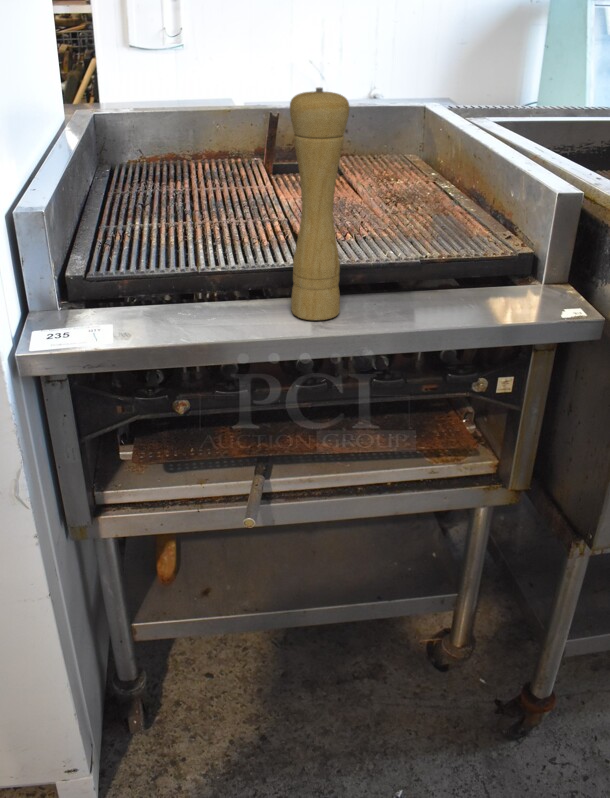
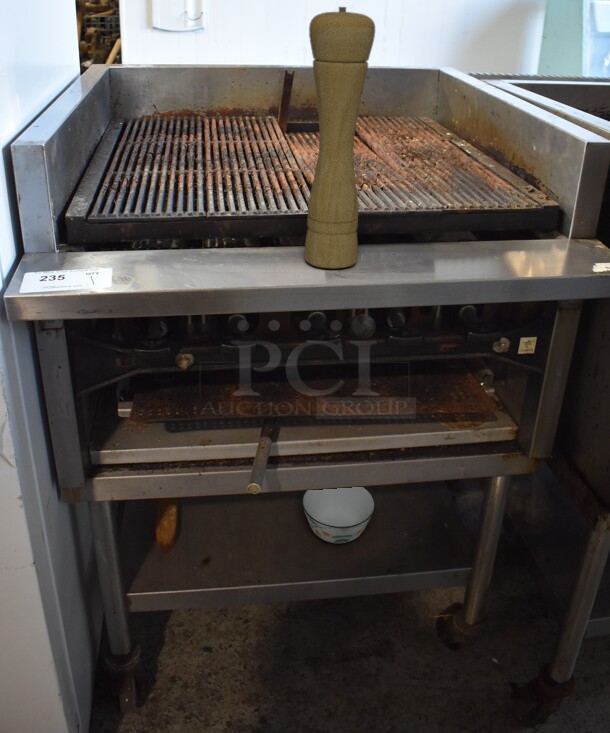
soup bowl: none [296,516,368,579] -> present [302,487,376,544]

